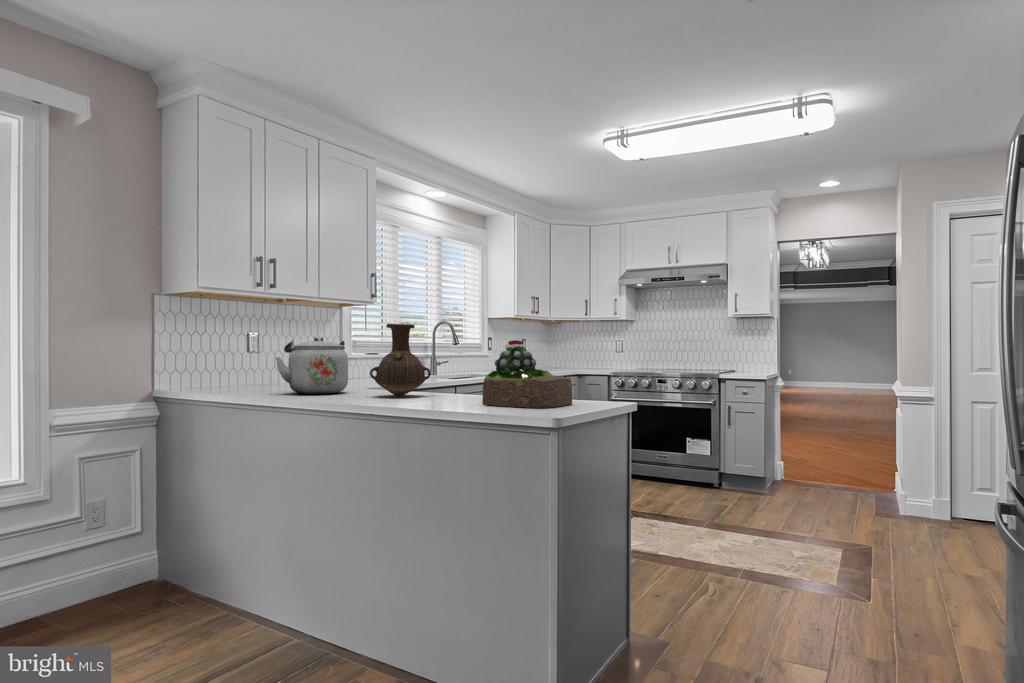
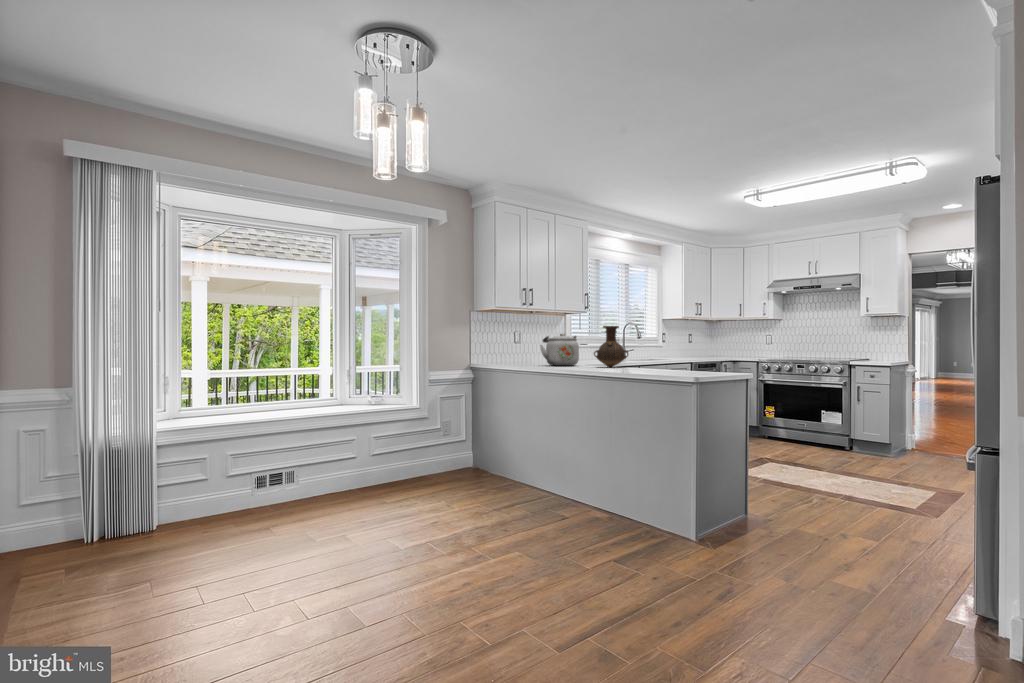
succulent plant: present [483,340,572,408] -> none [660,335,713,372]

